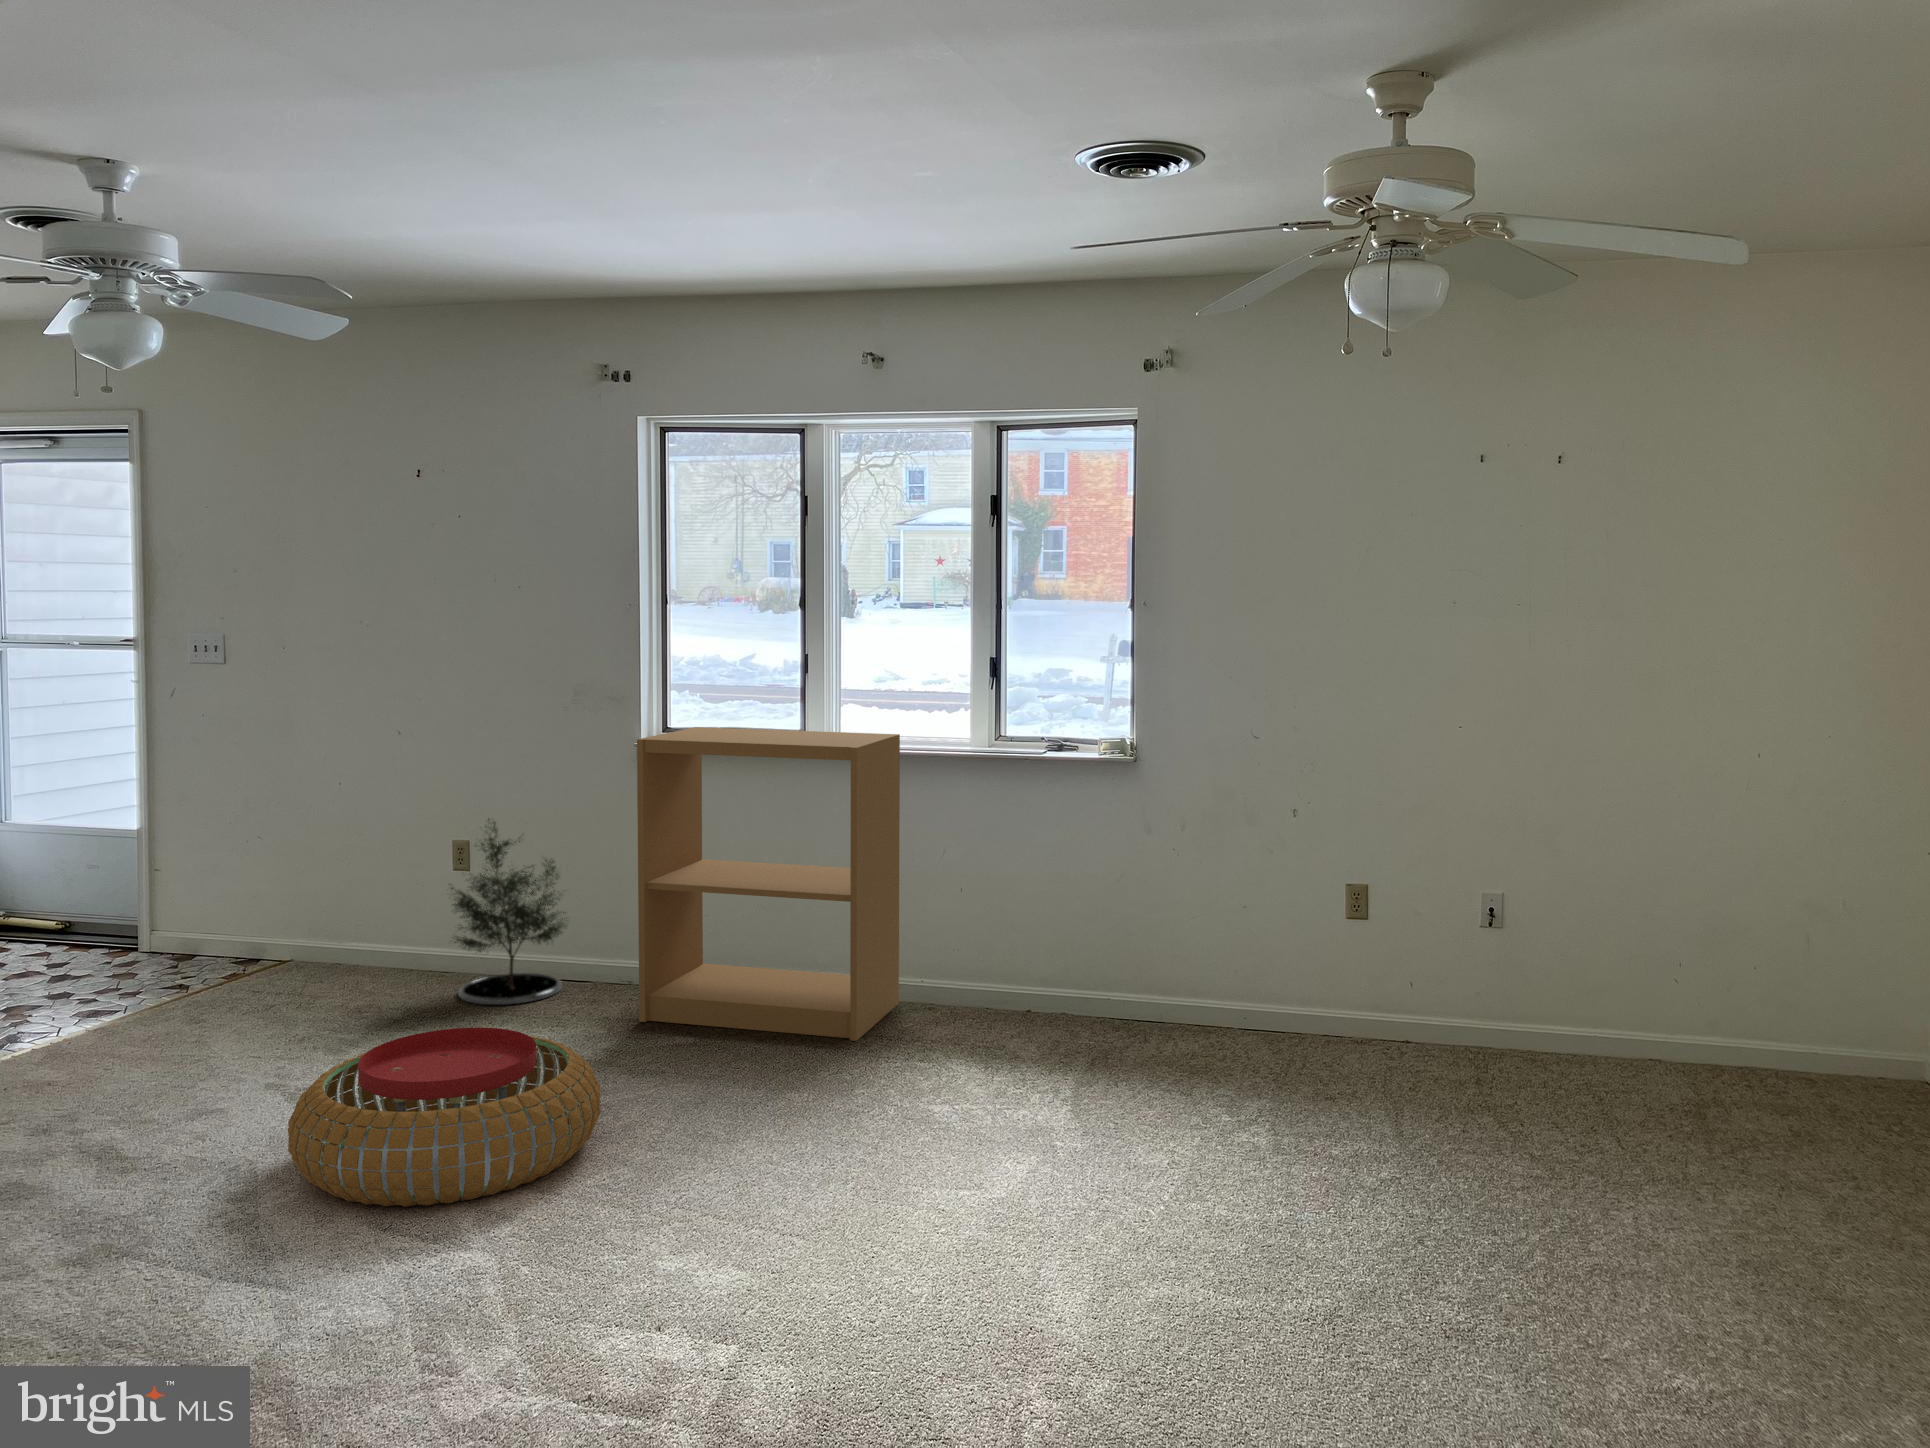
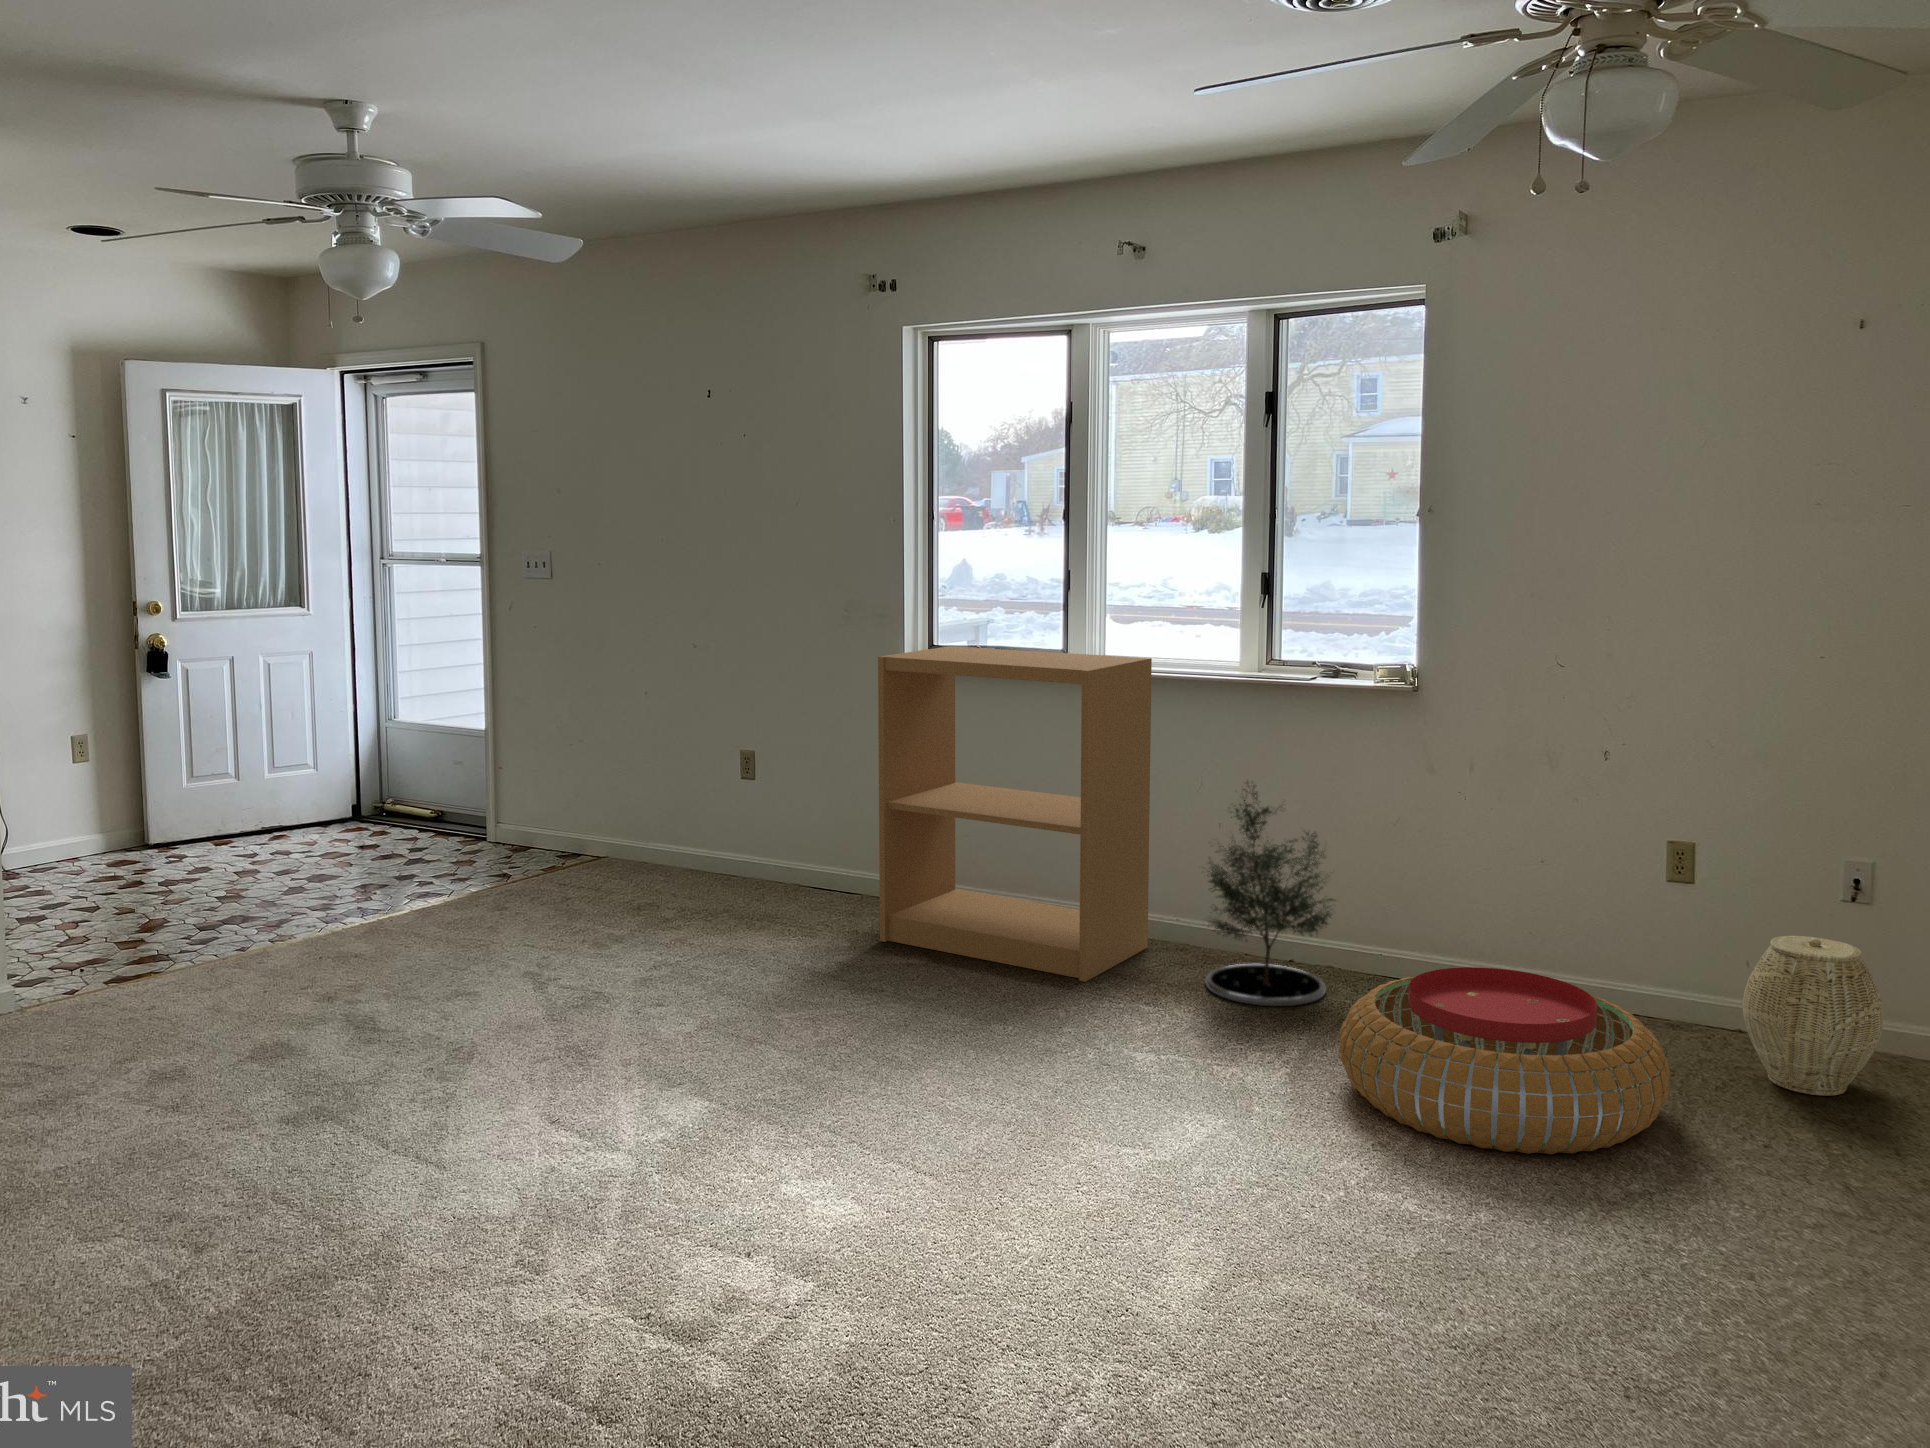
potted tree: present [450,819,566,1005] -> present [1205,782,1335,1006]
woven basket: none [1408,944,1509,1071] -> present [1743,936,1884,1096]
pouf: present [288,1028,601,1207] -> present [1339,967,1670,1154]

